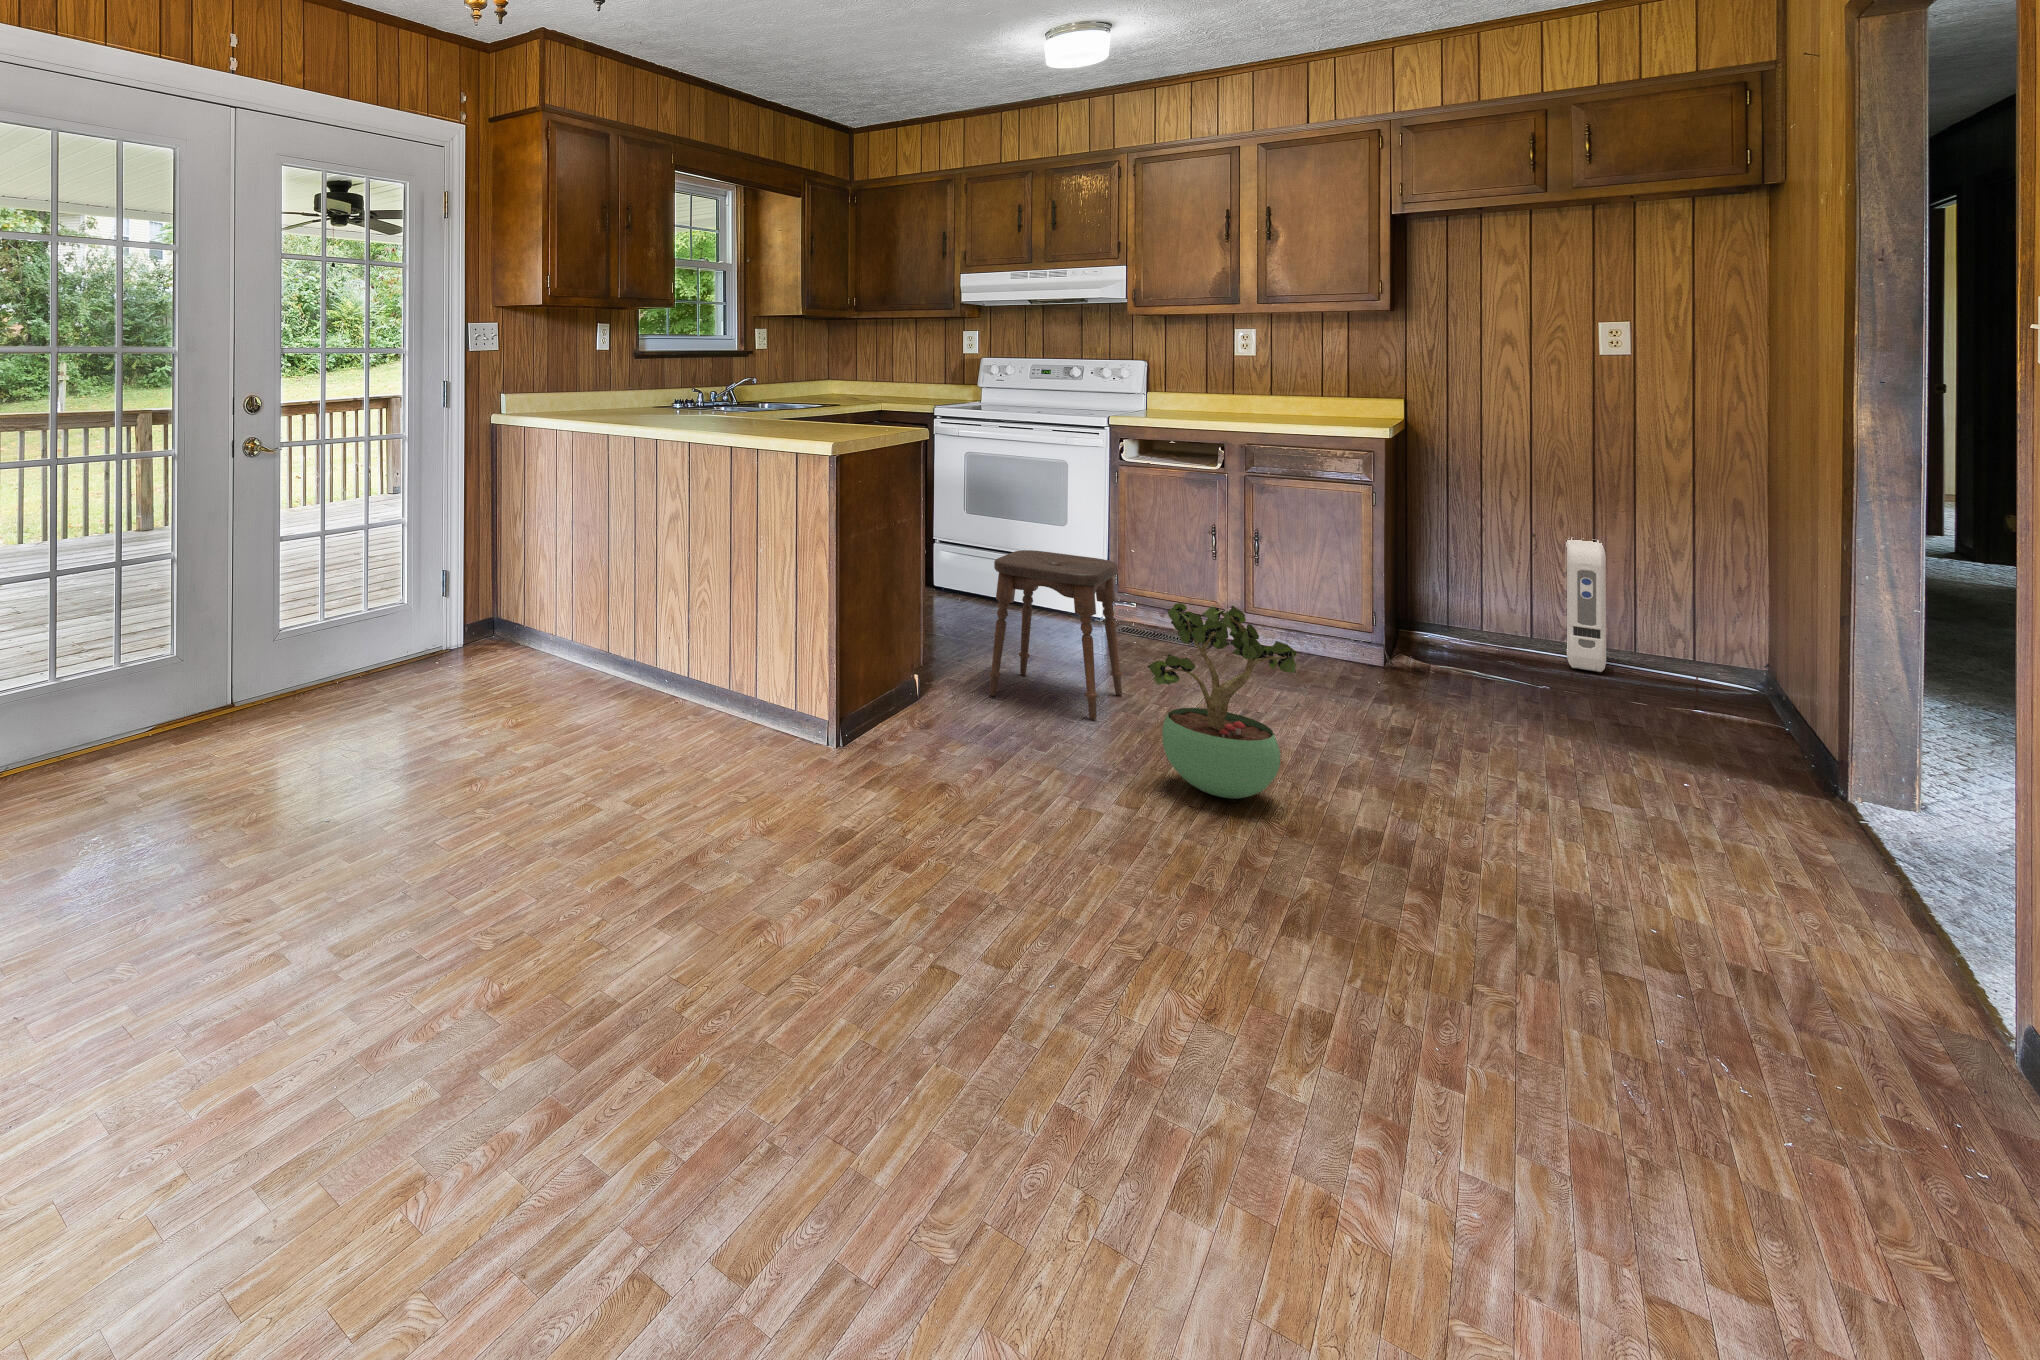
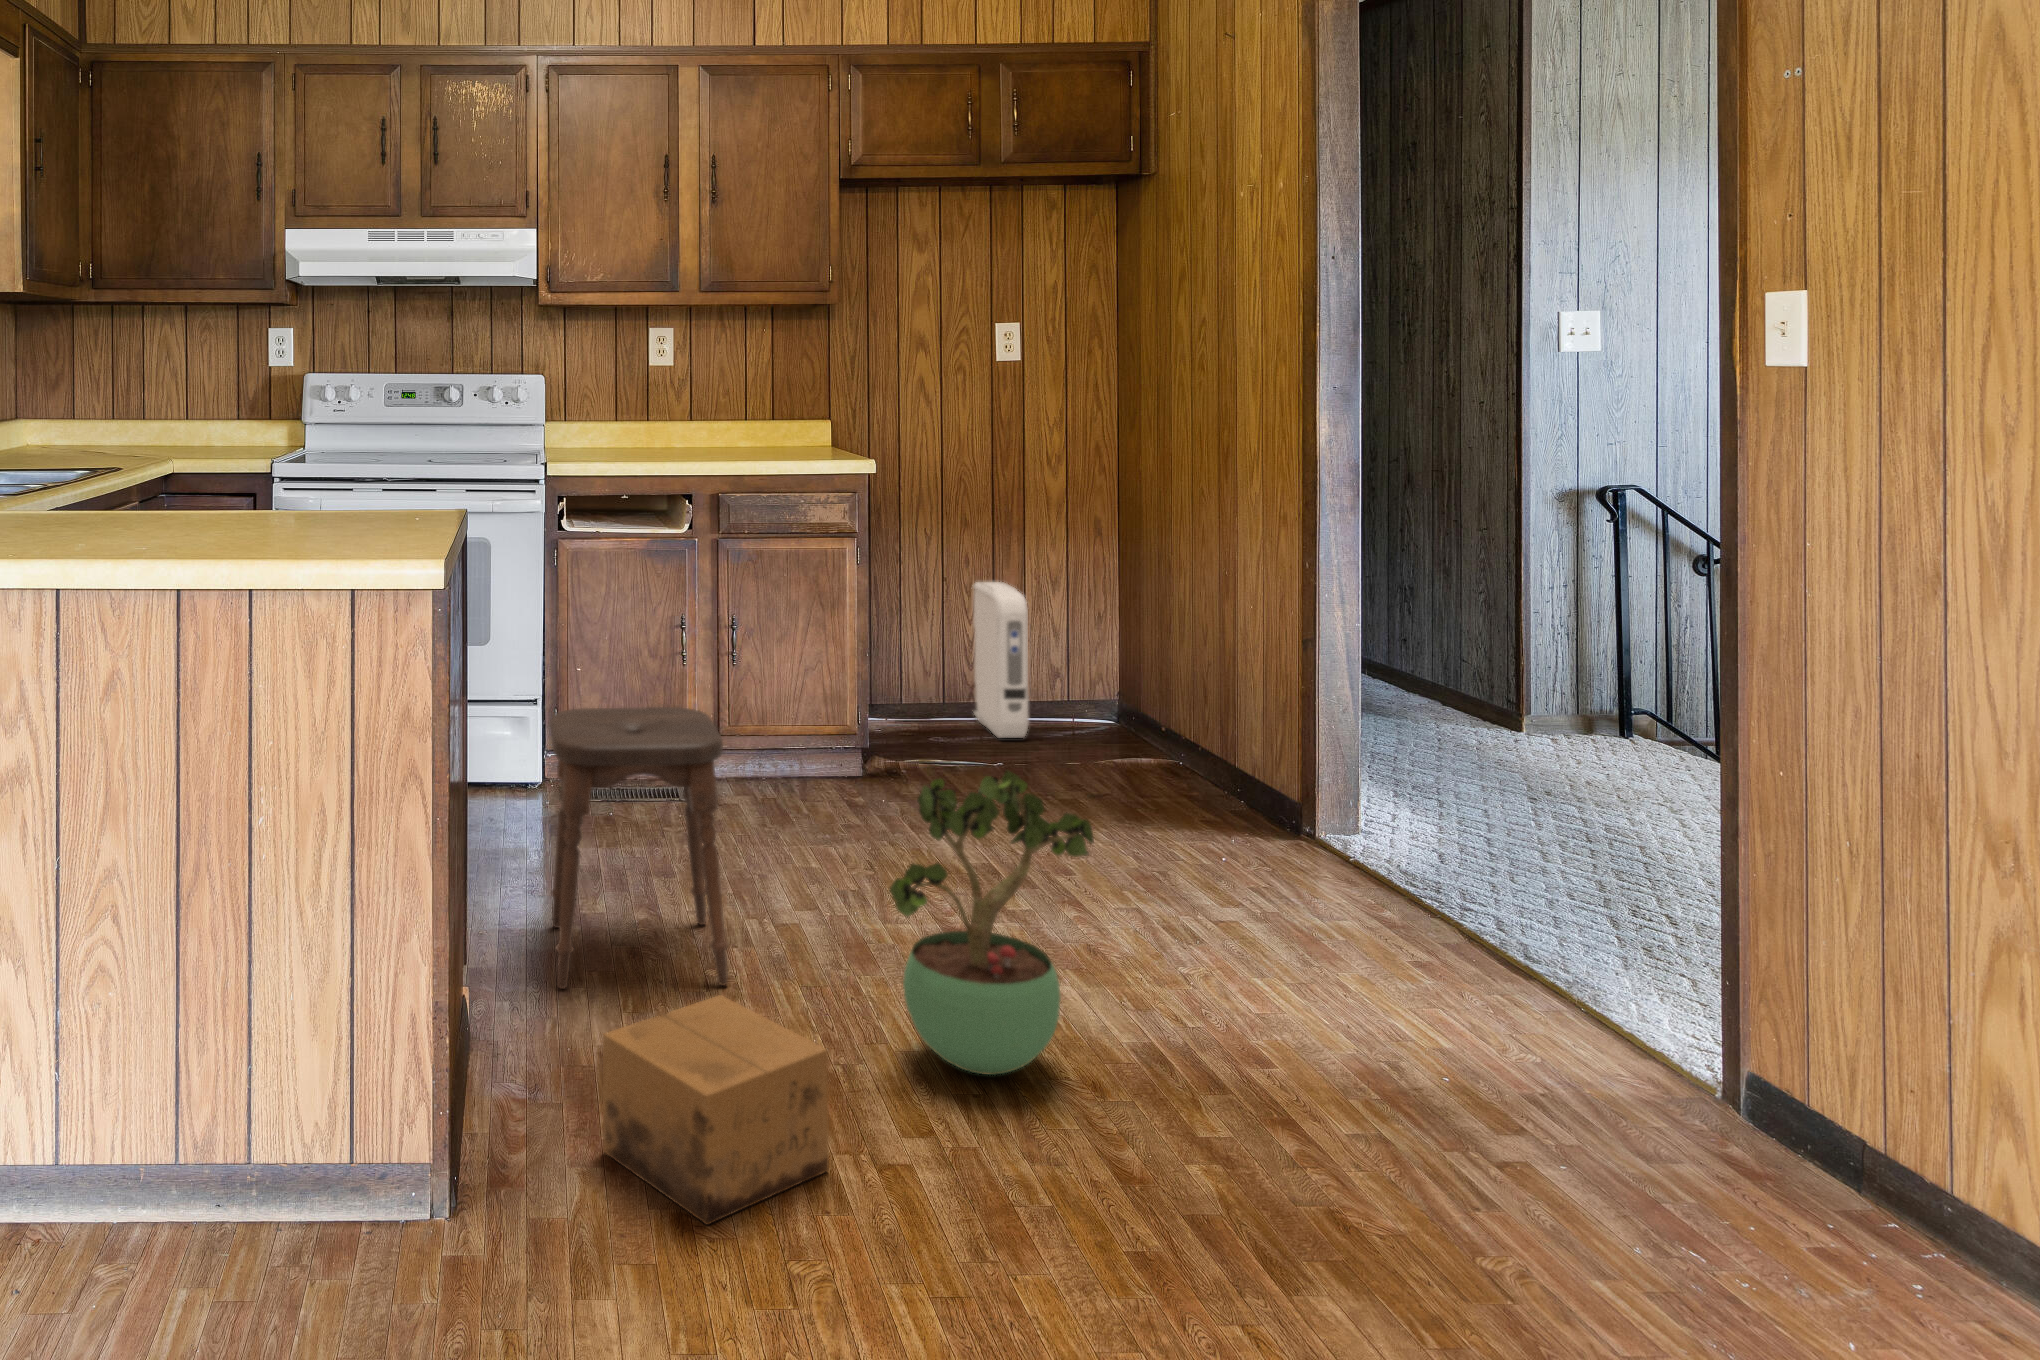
cardboard box: none [934,689,1048,793] -> present [603,995,829,1225]

